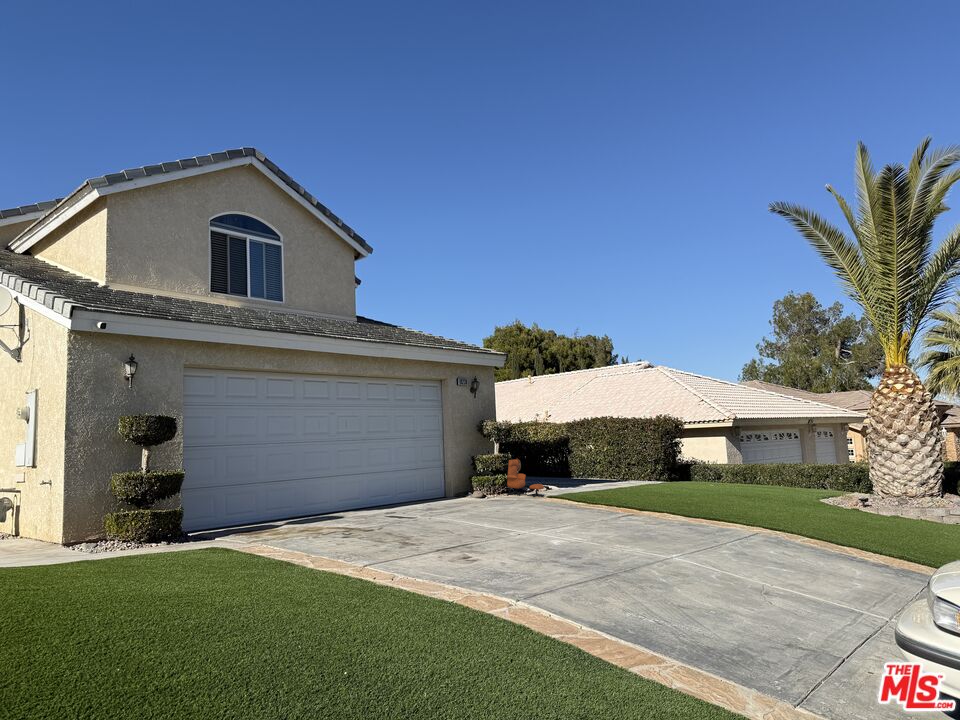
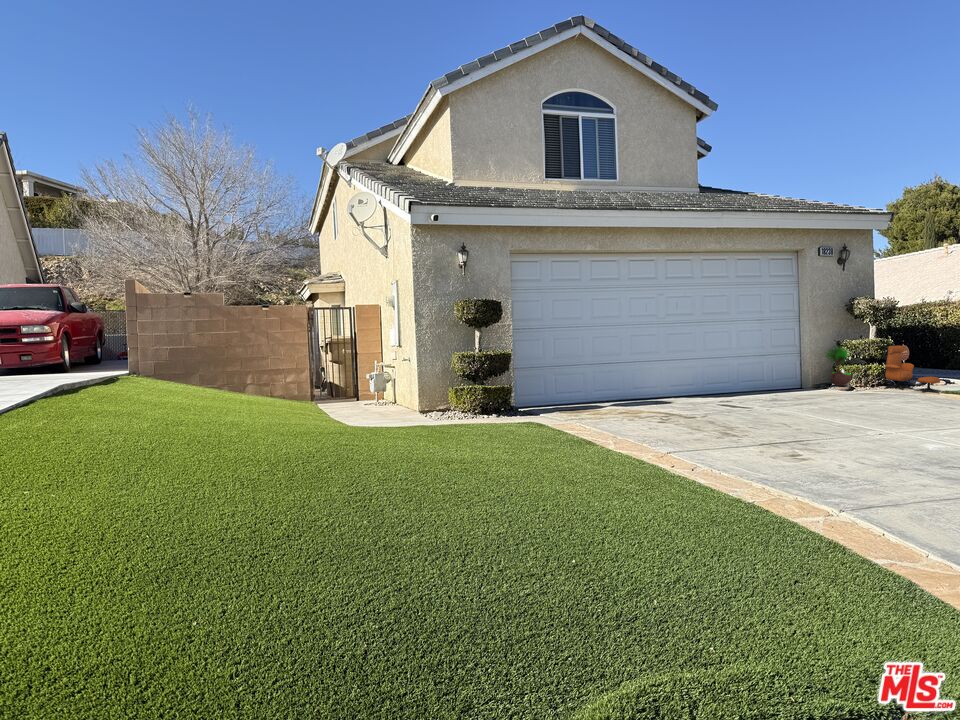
potted tree: none [463,458,484,495] -> present [826,347,852,386]

